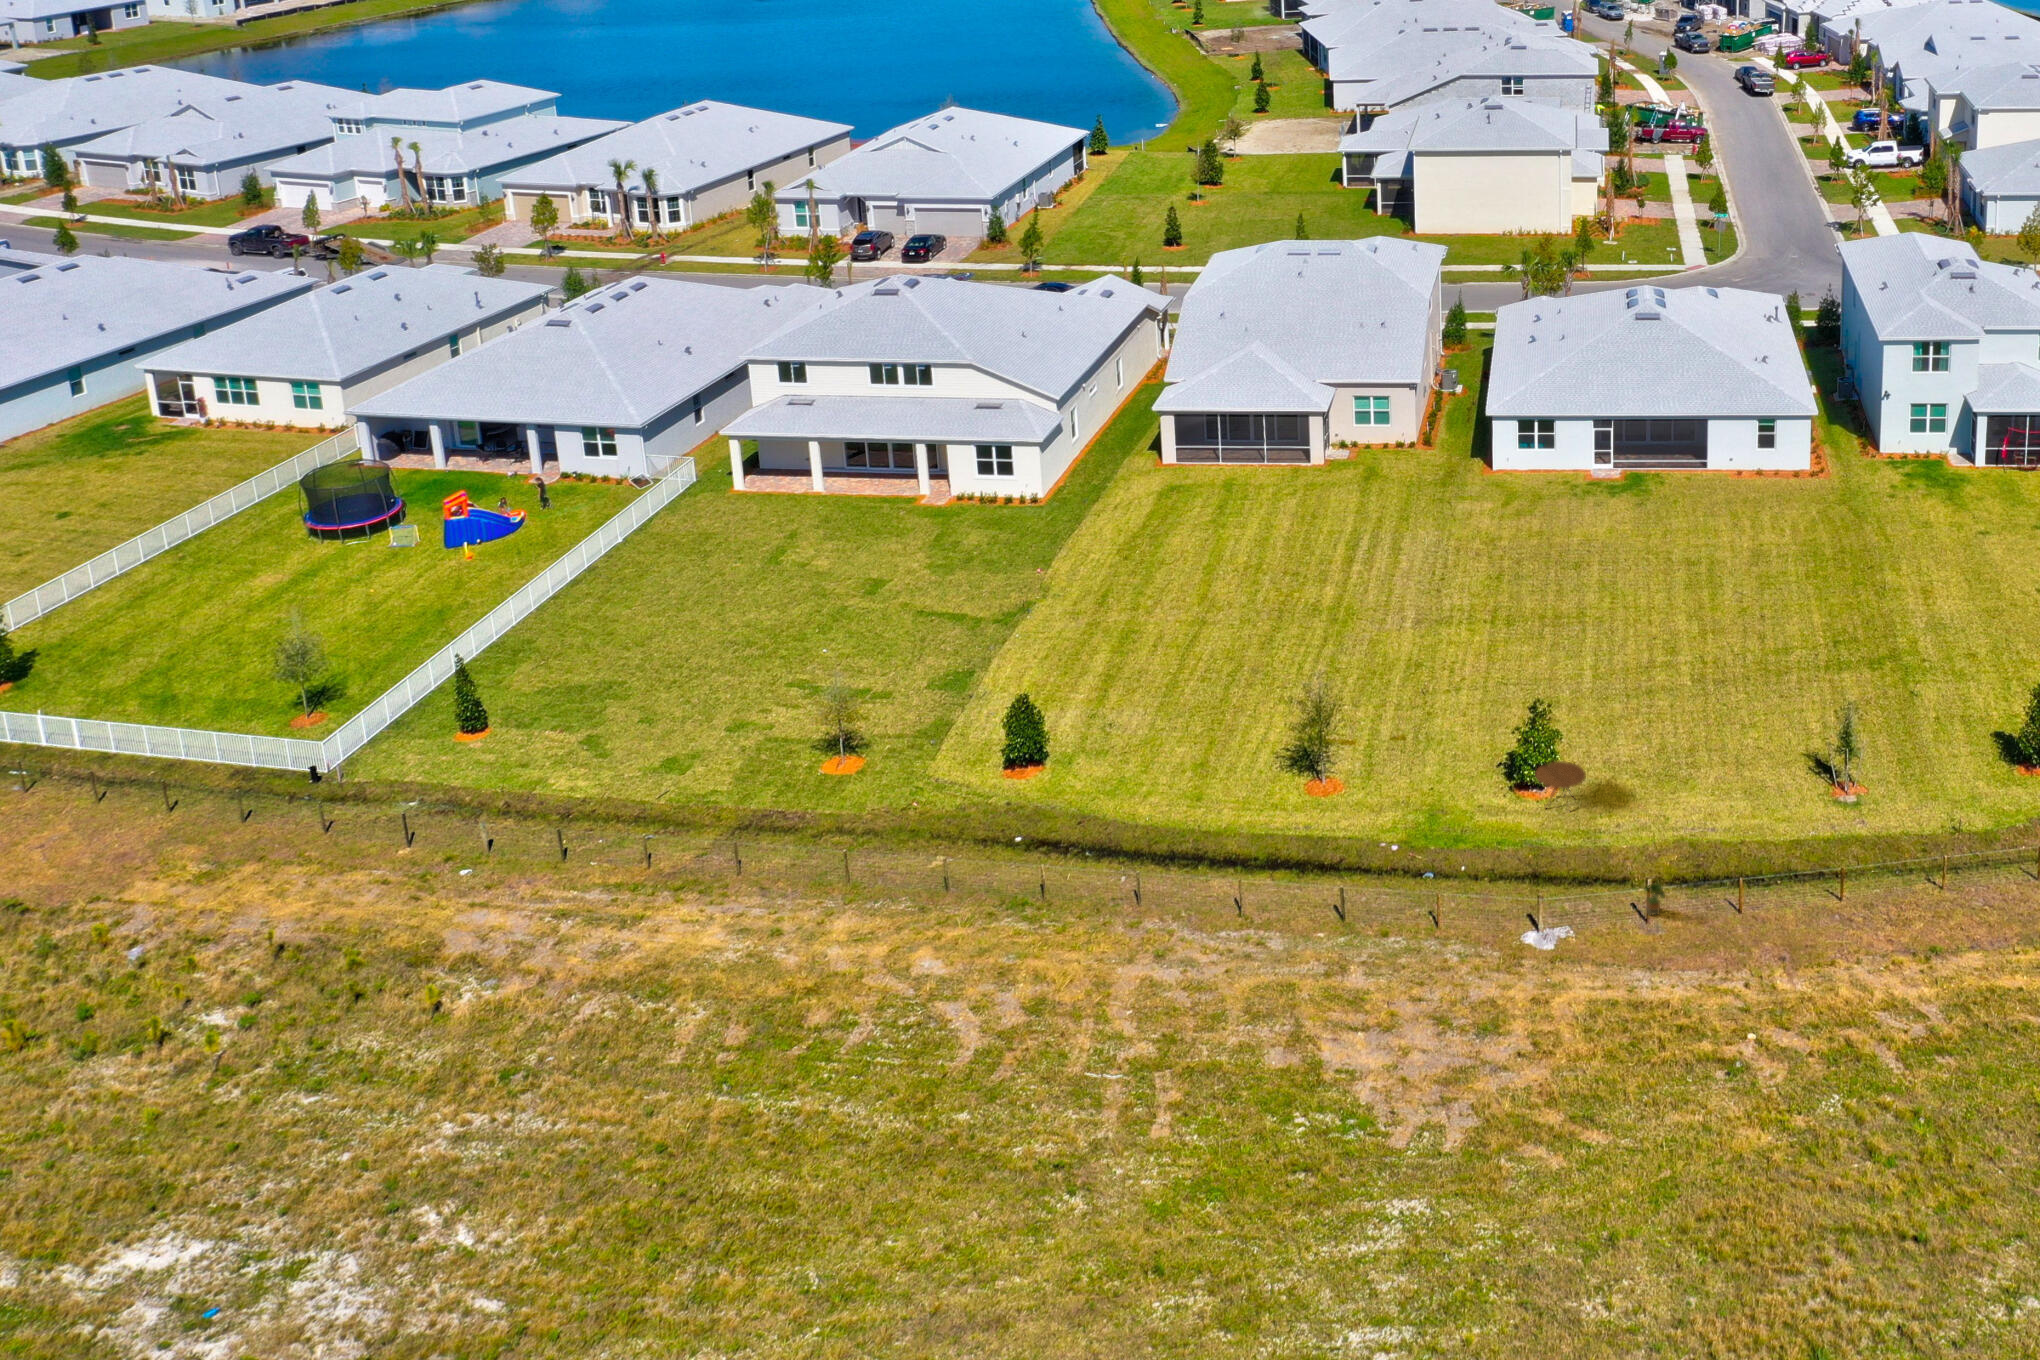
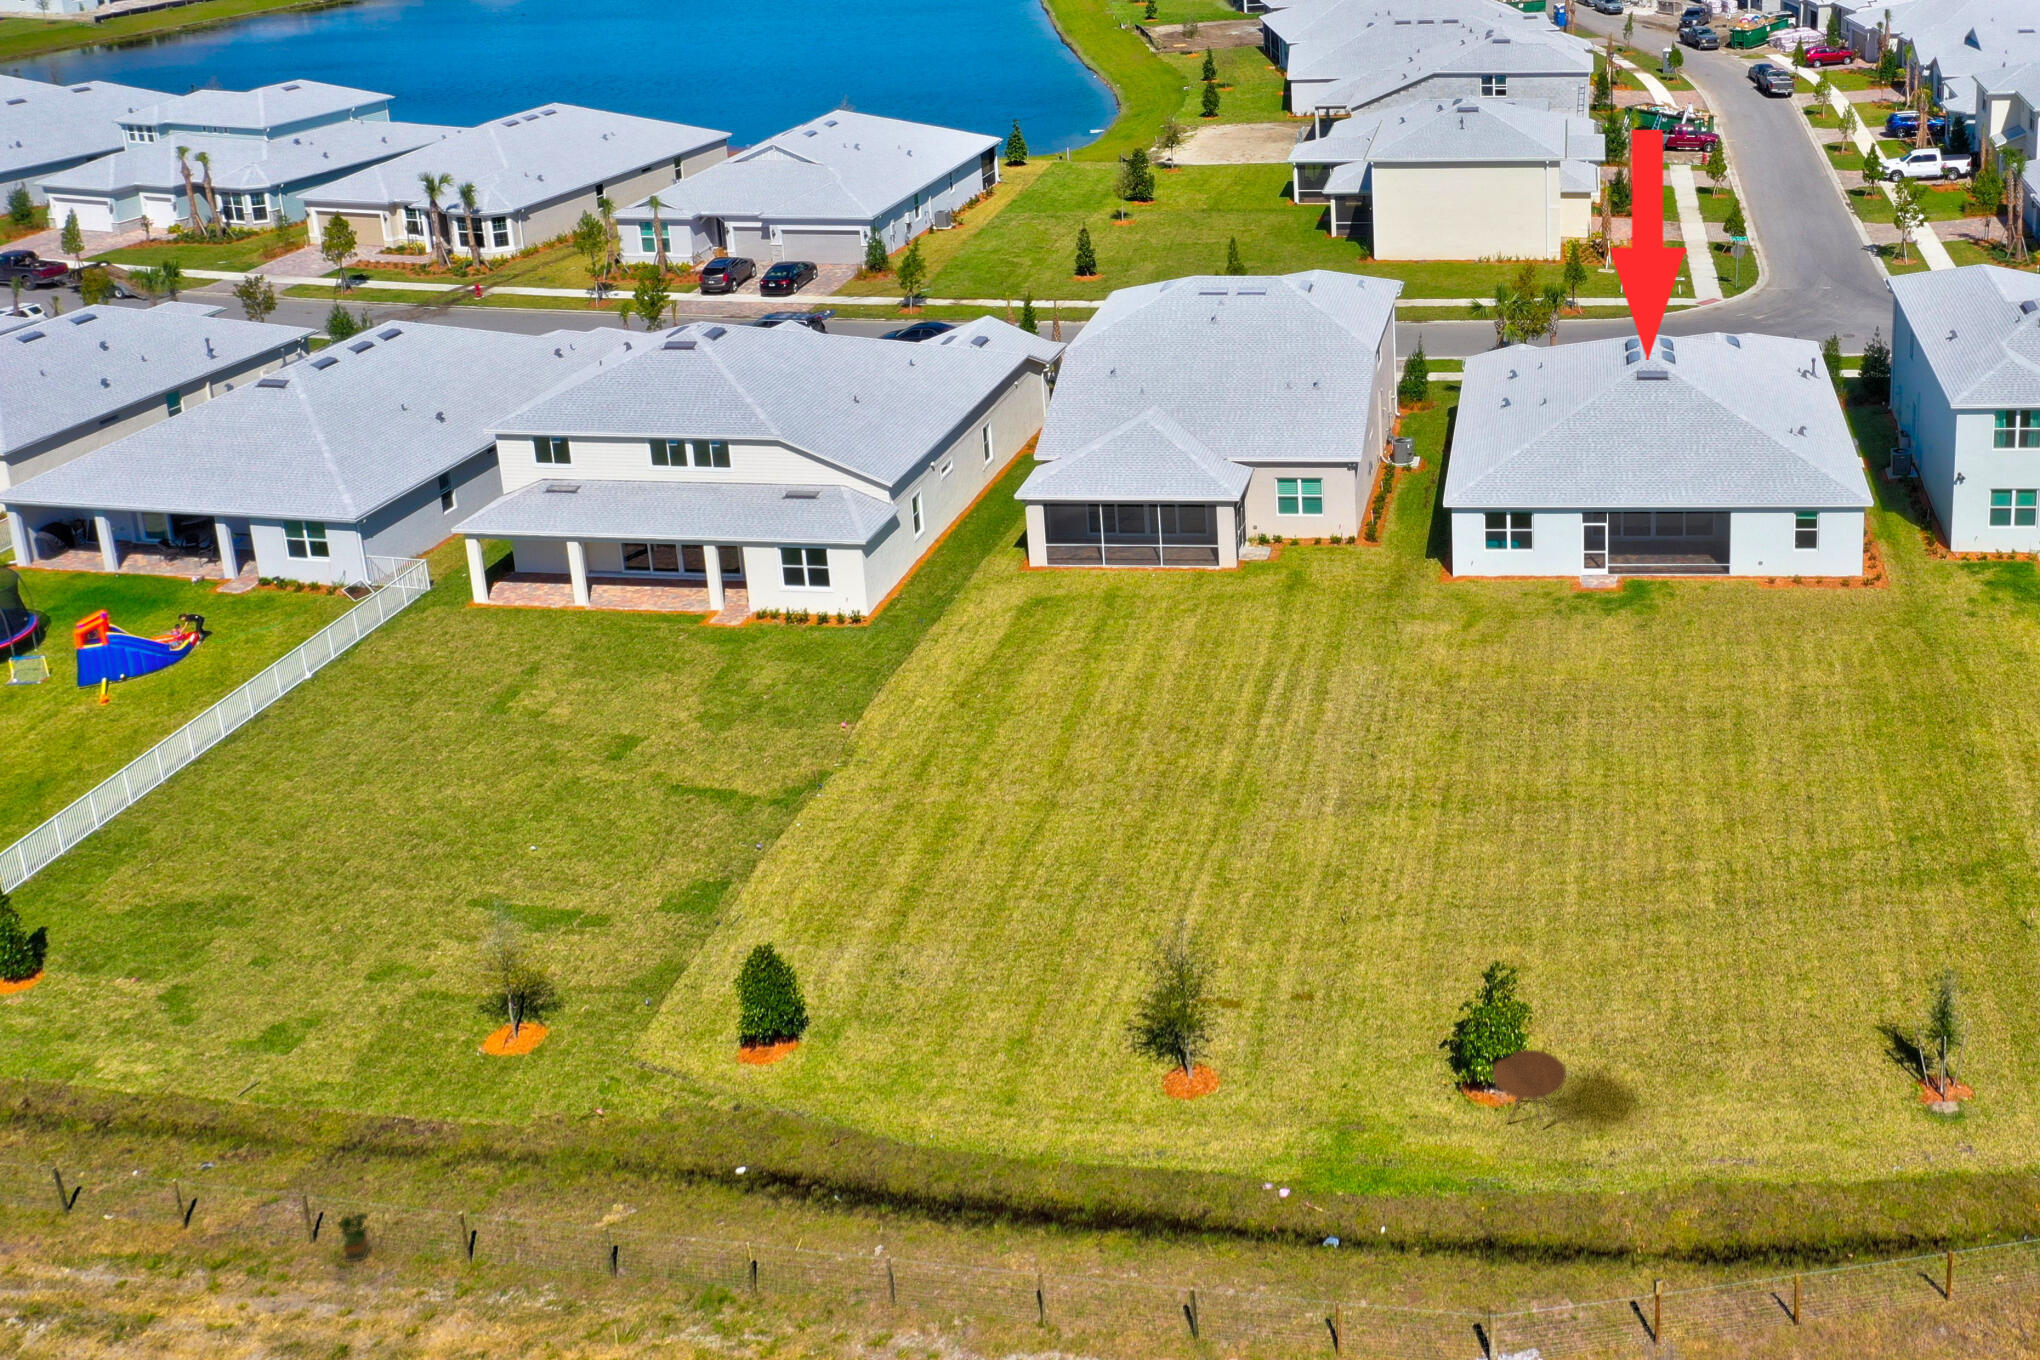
potted tree: present [1645,883,1665,915] -> present [337,1214,369,1261]

